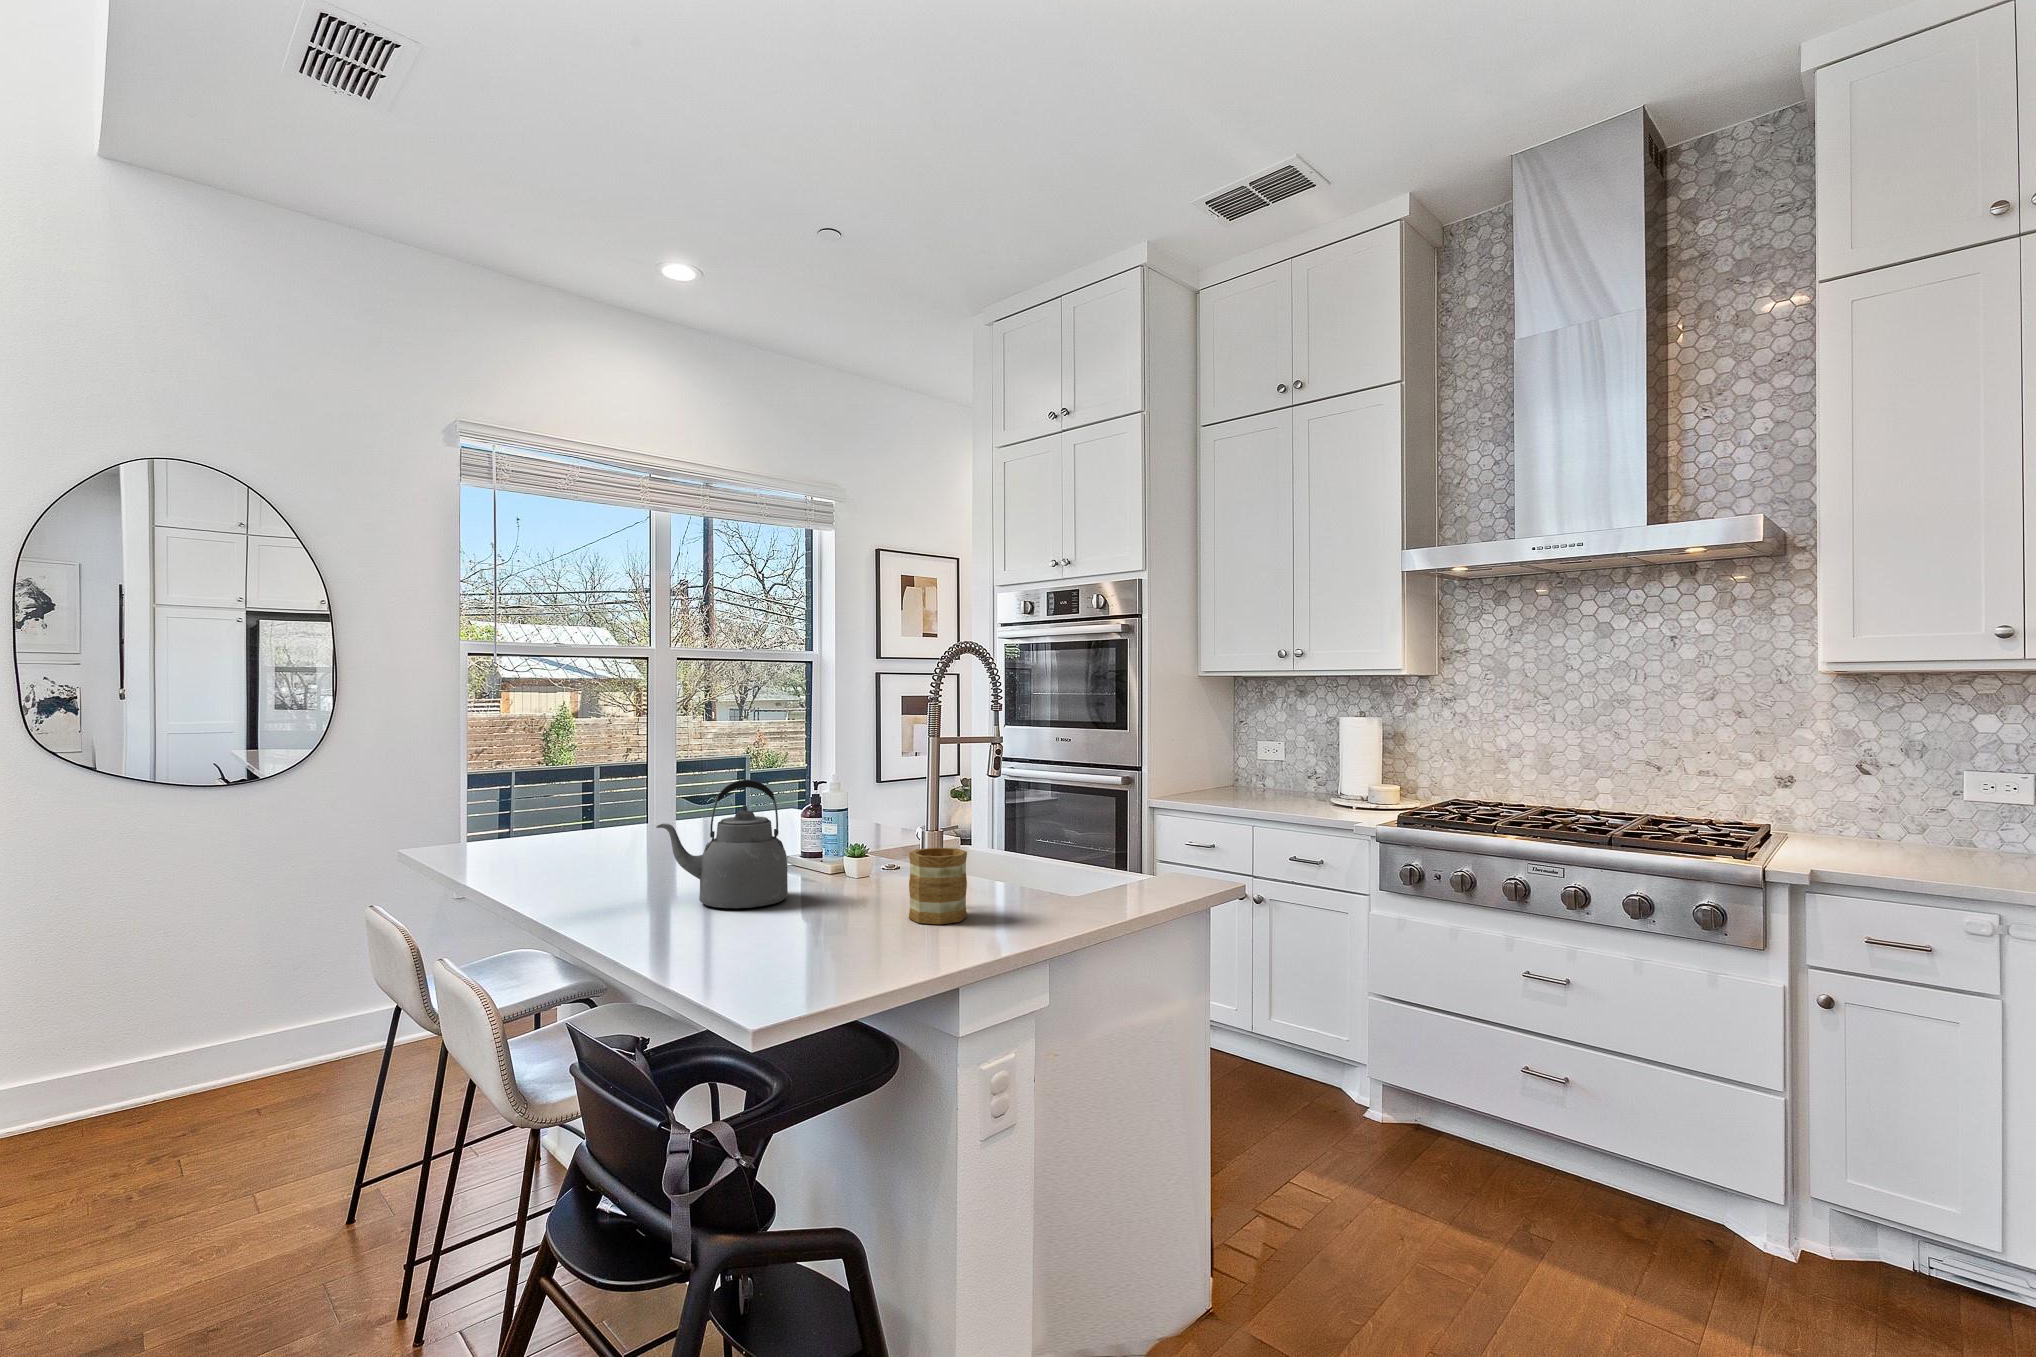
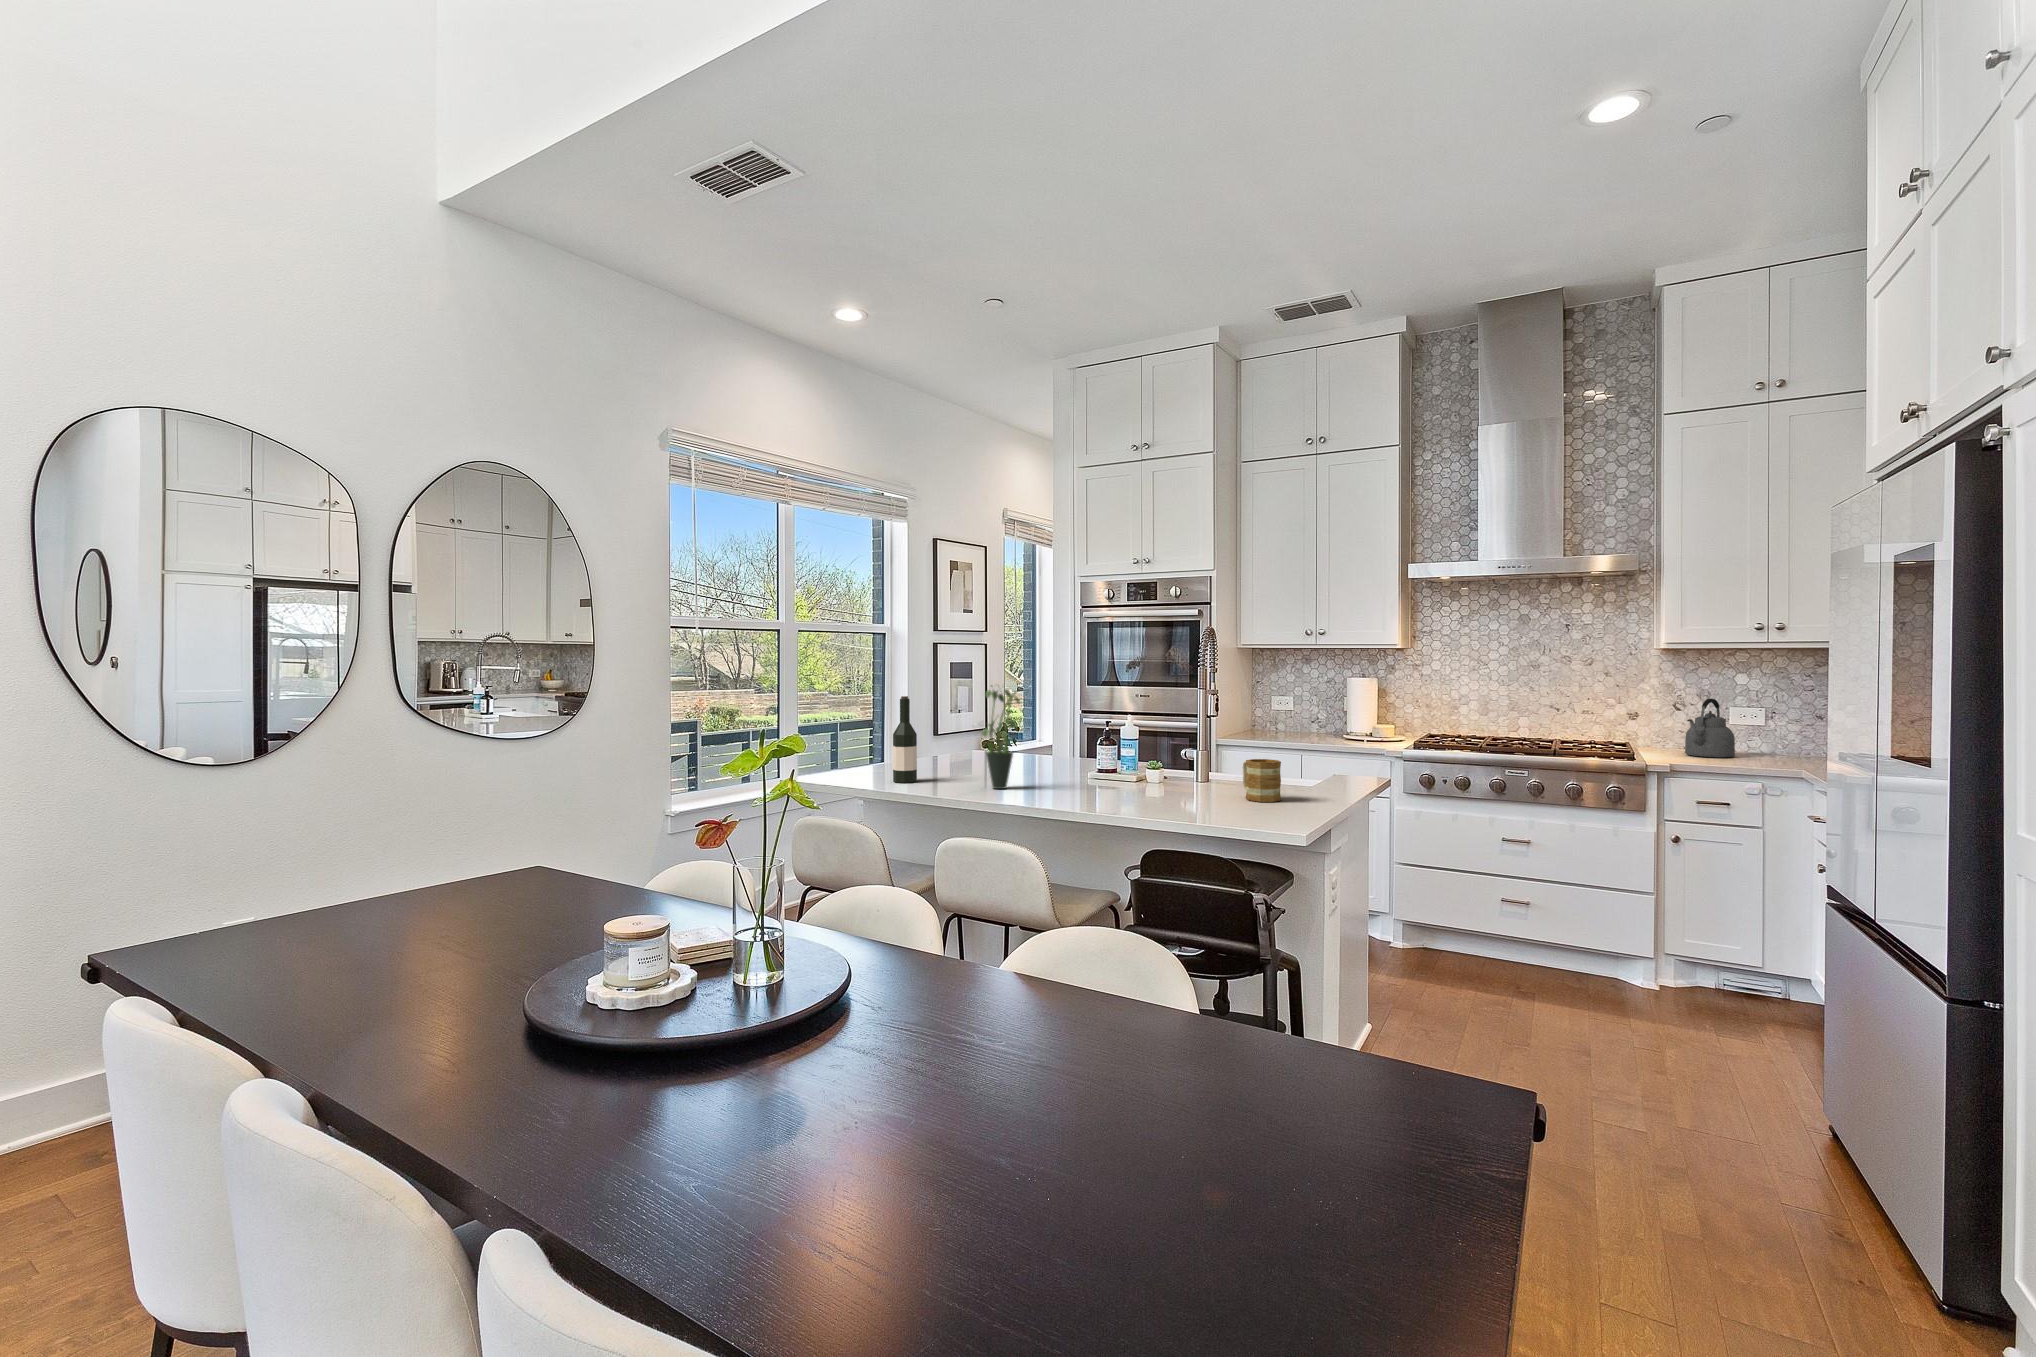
potted plant: none [582,718,656,874] -> present [982,685,1020,789]
wine bottle: none [523,734,560,857] -> present [893,696,917,783]
kettle: present [656,780,788,908] -> present [1685,699,1735,757]

